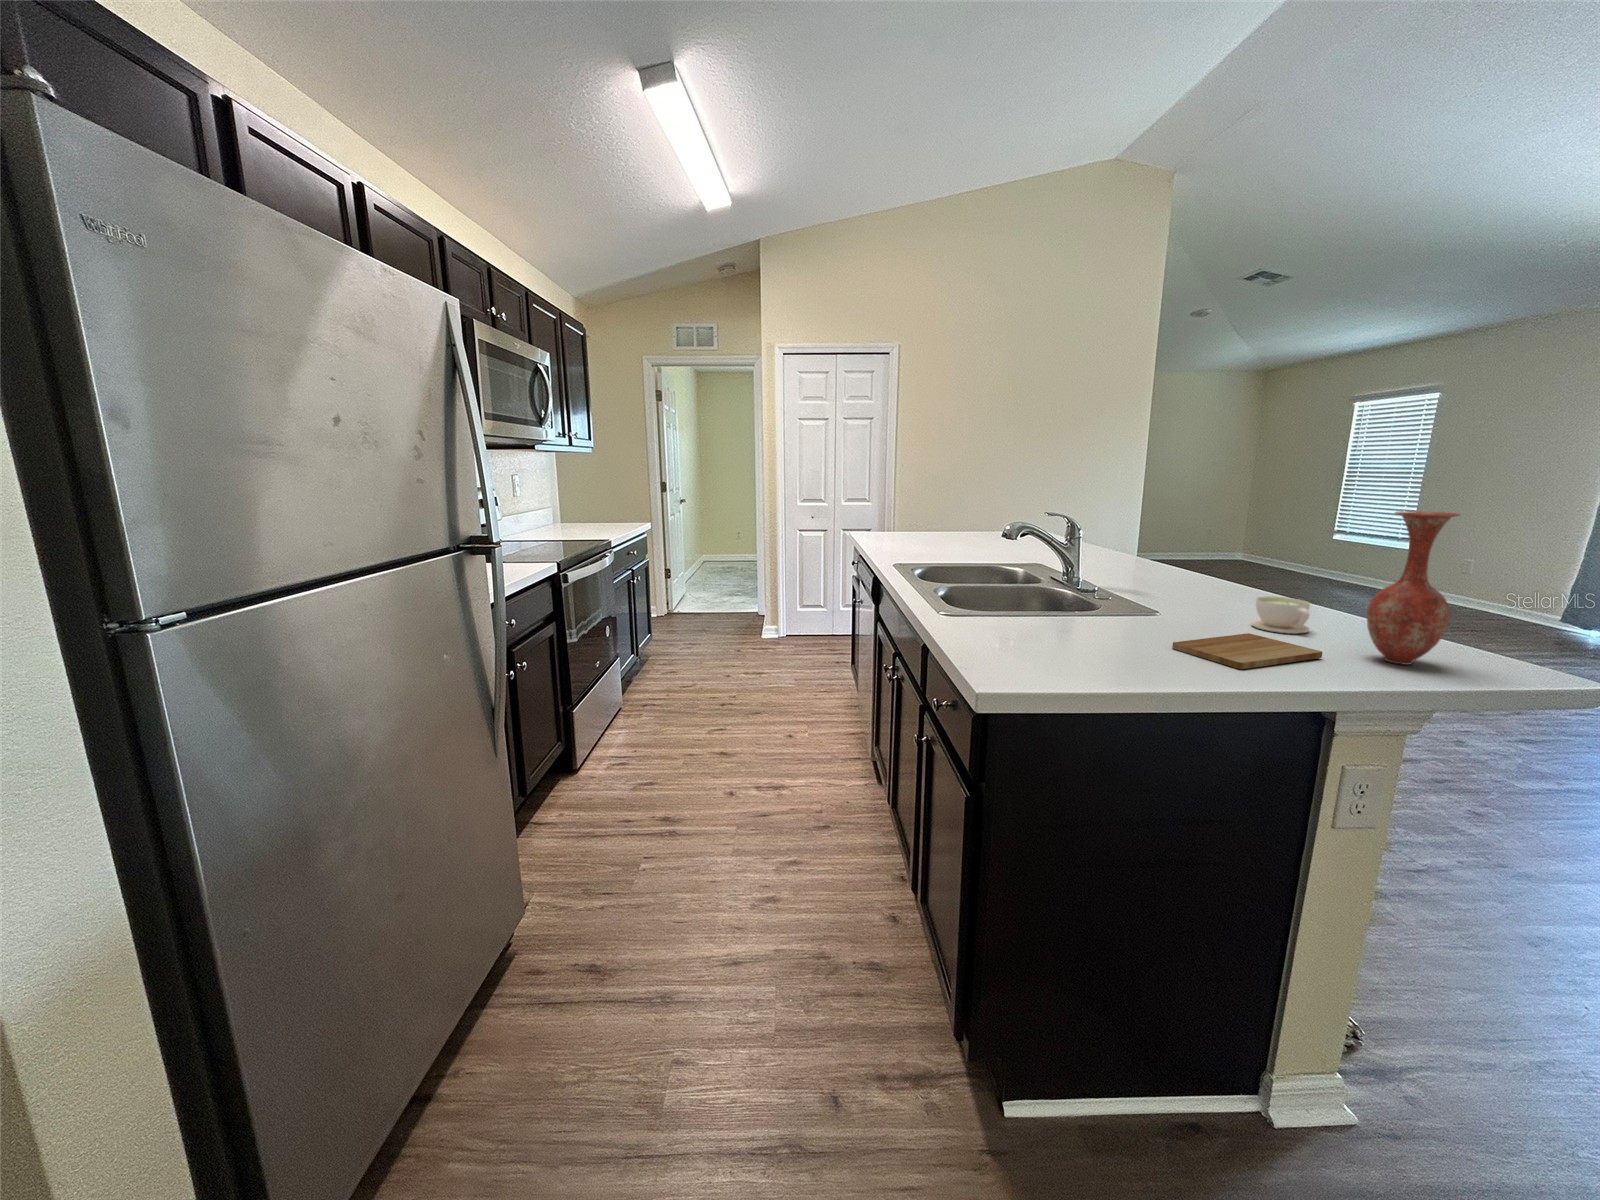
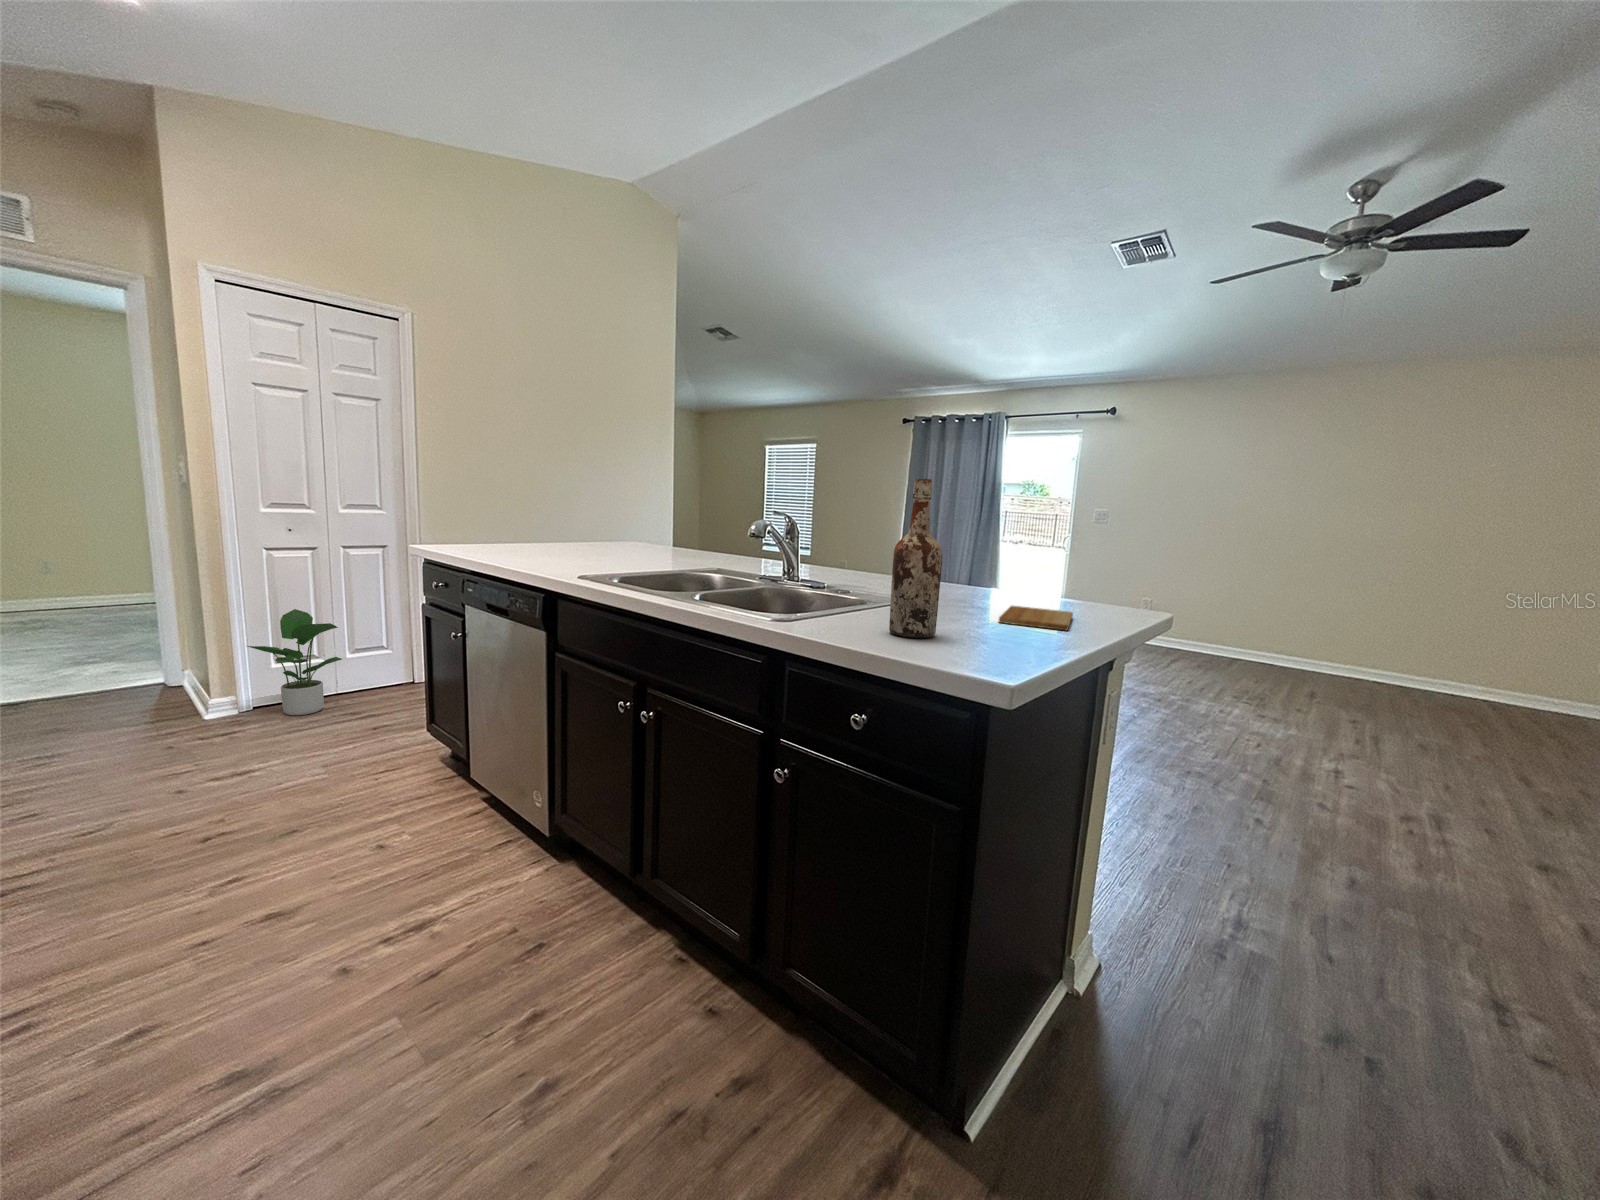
wine bottle: none [999,497,1050,648] -> present [889,479,942,638]
vase: present [1367,511,1460,665] -> none [1079,505,1130,615]
potted plant: none [781,575,832,645] -> present [248,609,342,715]
coffee cup: present [1251,596,1310,634] -> none [982,576,1027,604]

